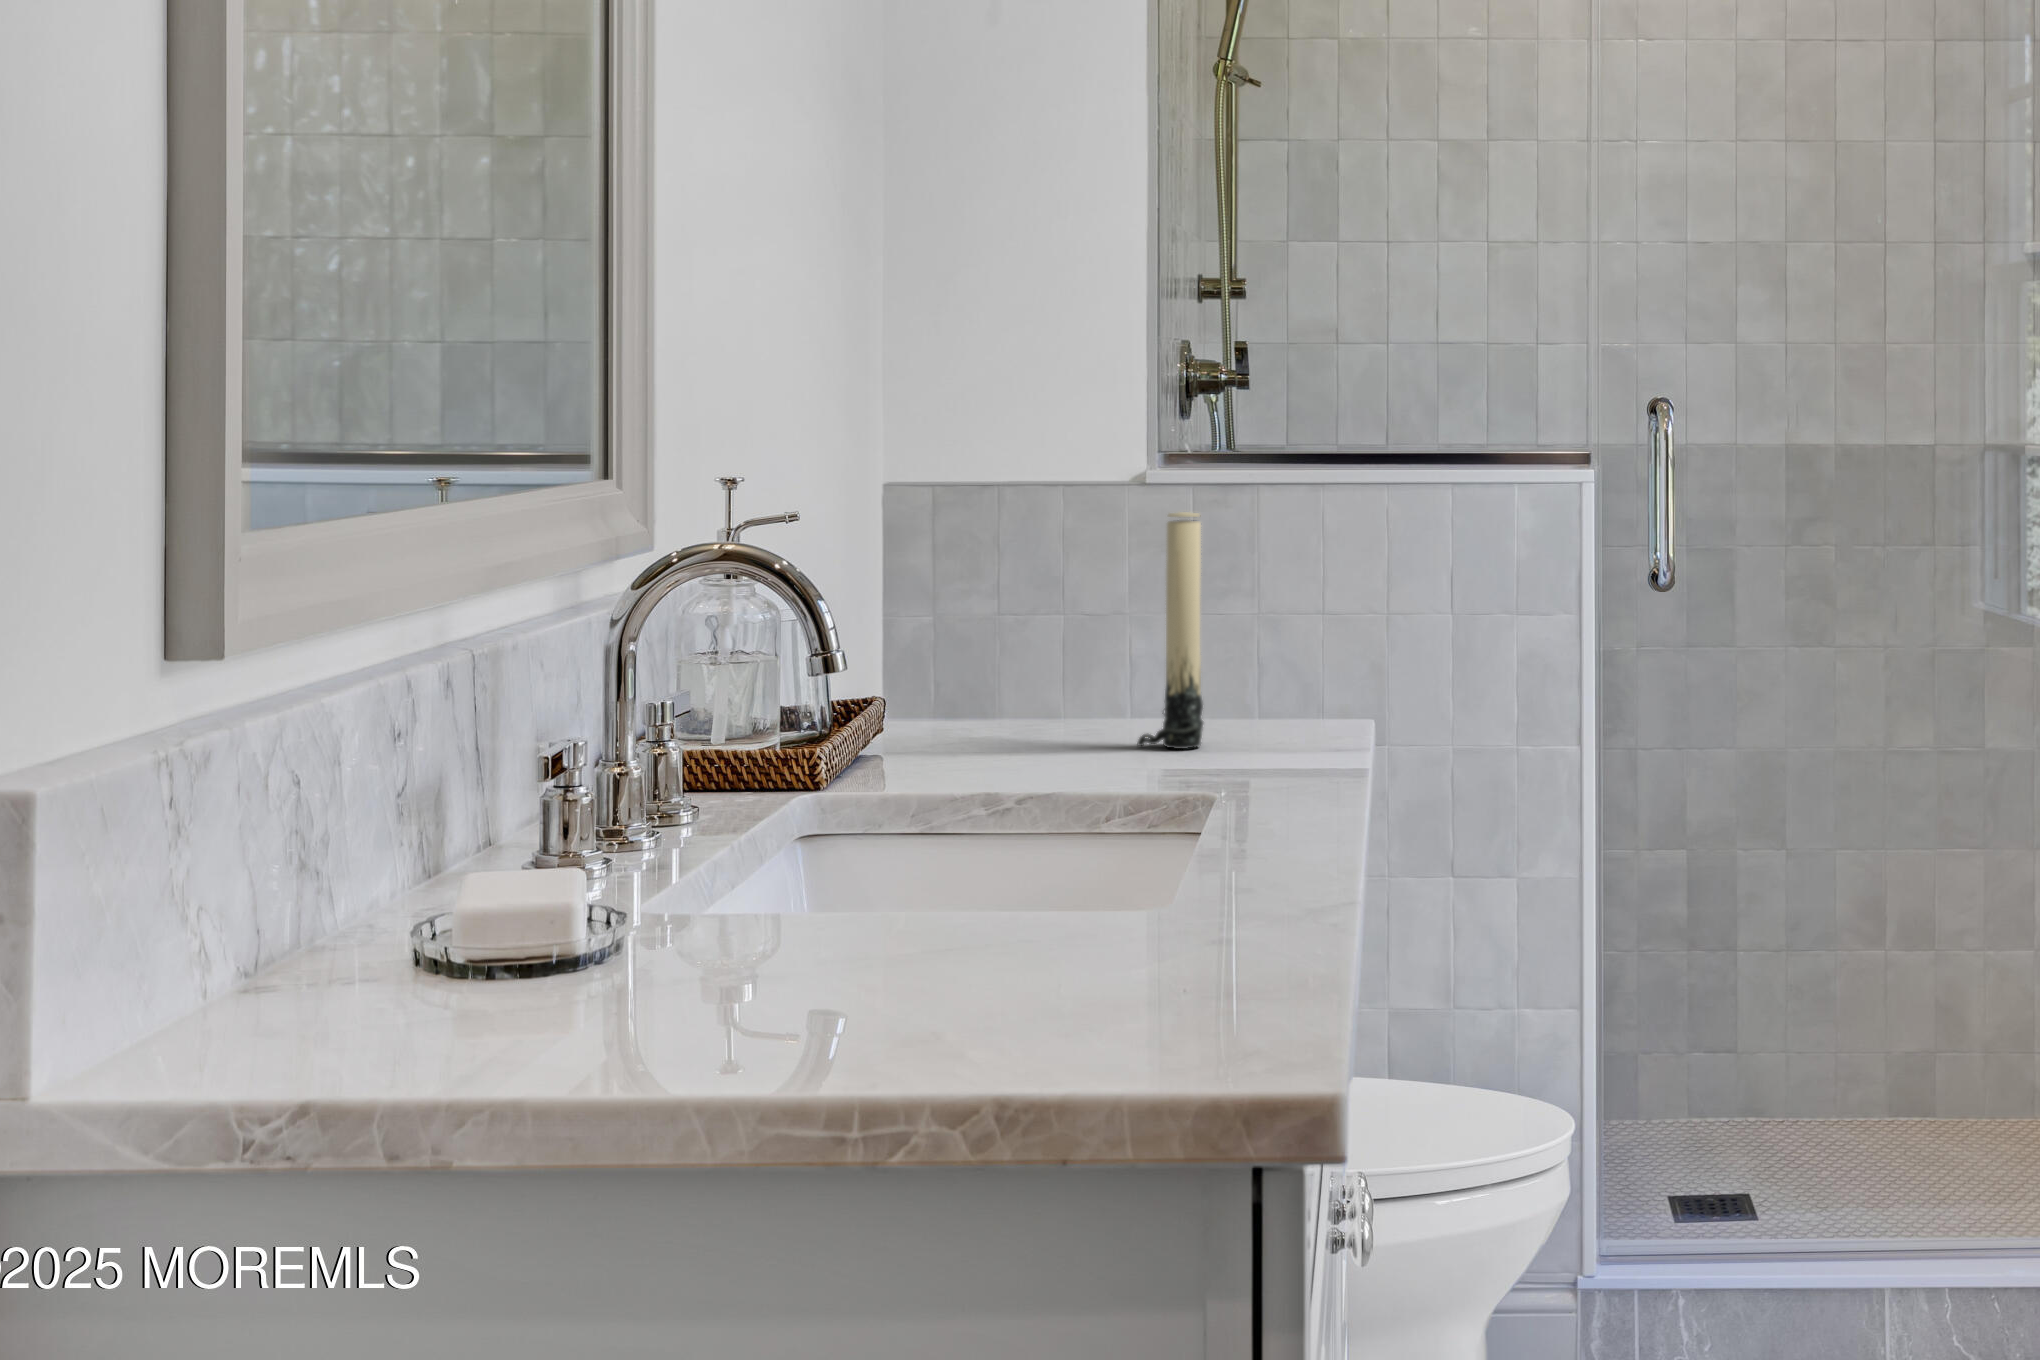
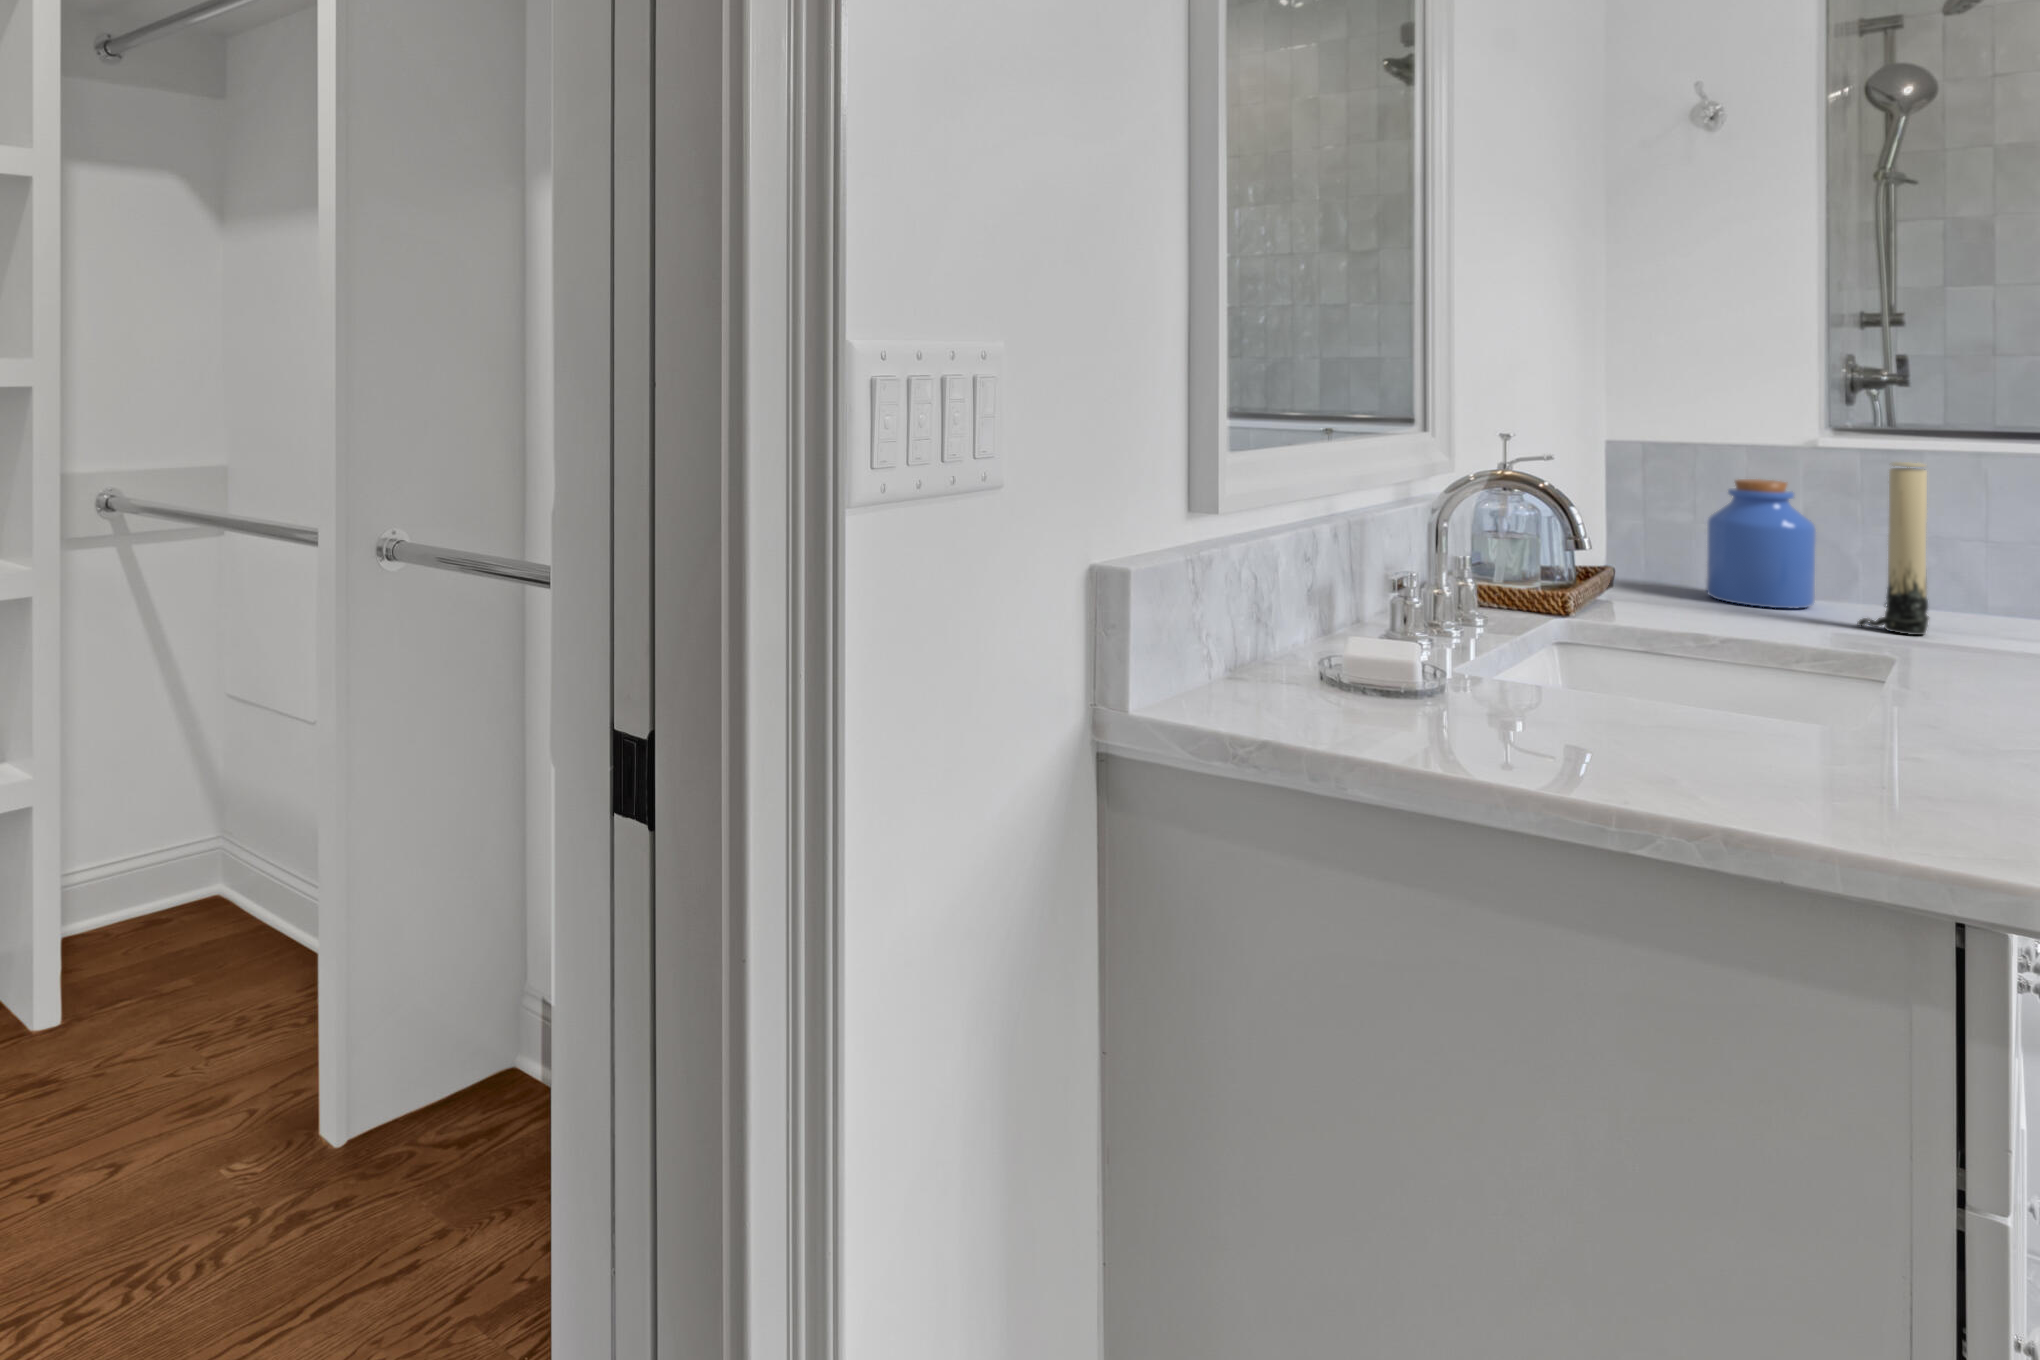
jar: none [982,551,1095,737] -> present [1706,479,1816,608]

